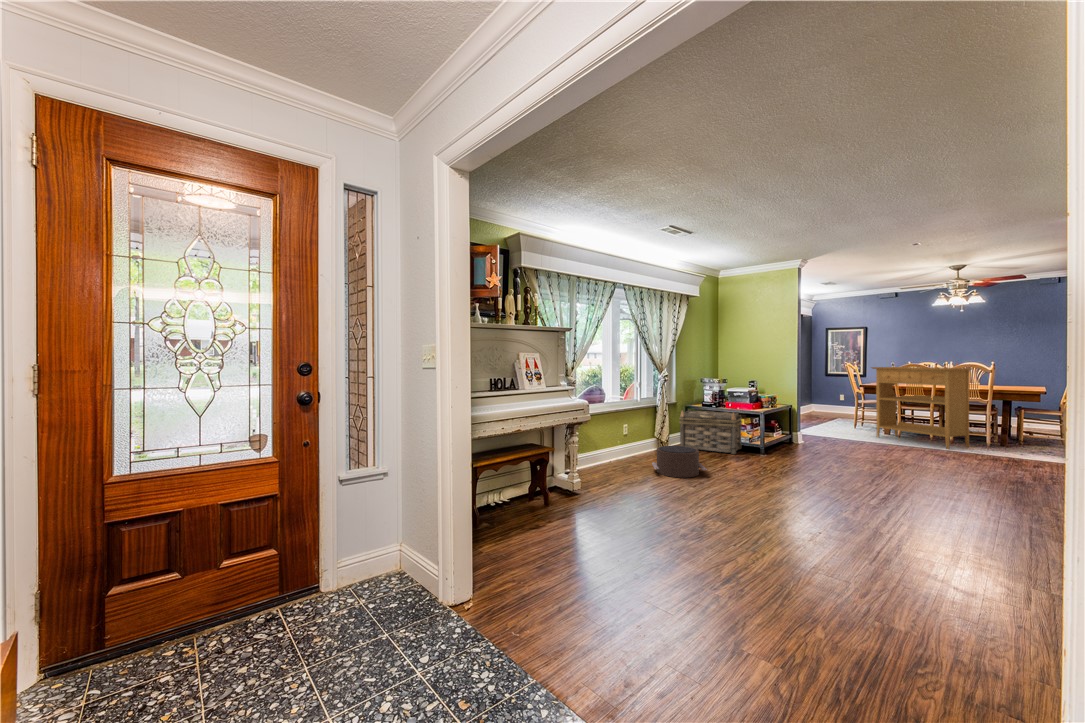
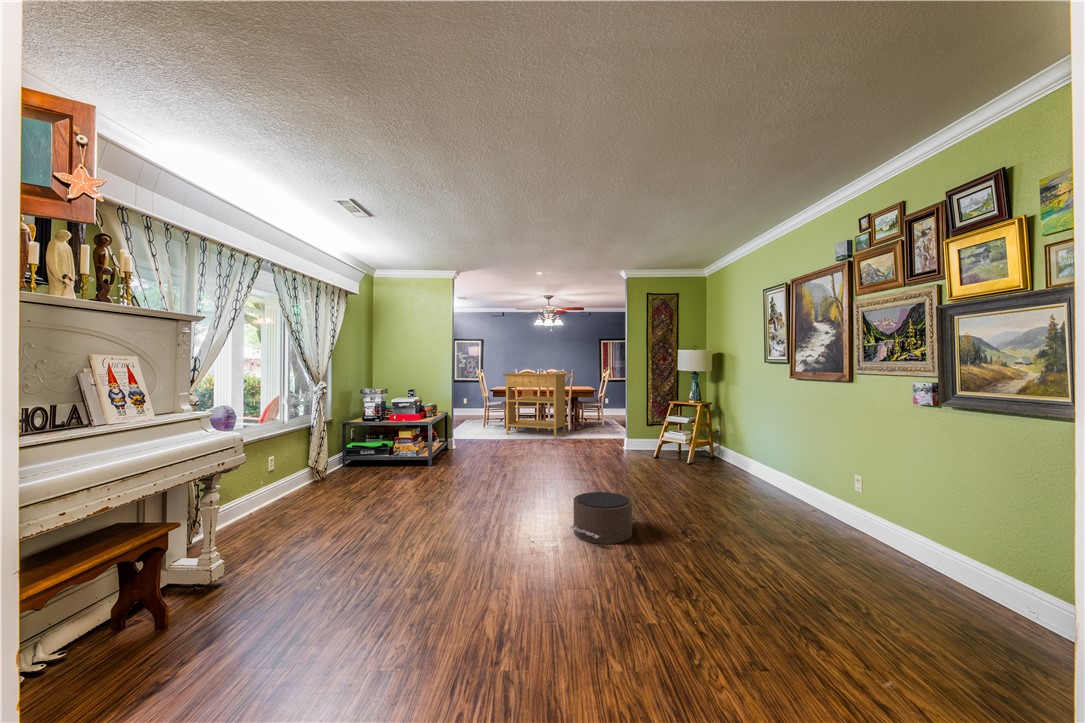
basket: present [679,410,742,454] -> none [339,425,409,475]
pouf: present [652,446,707,478] -> present [570,492,644,544]

